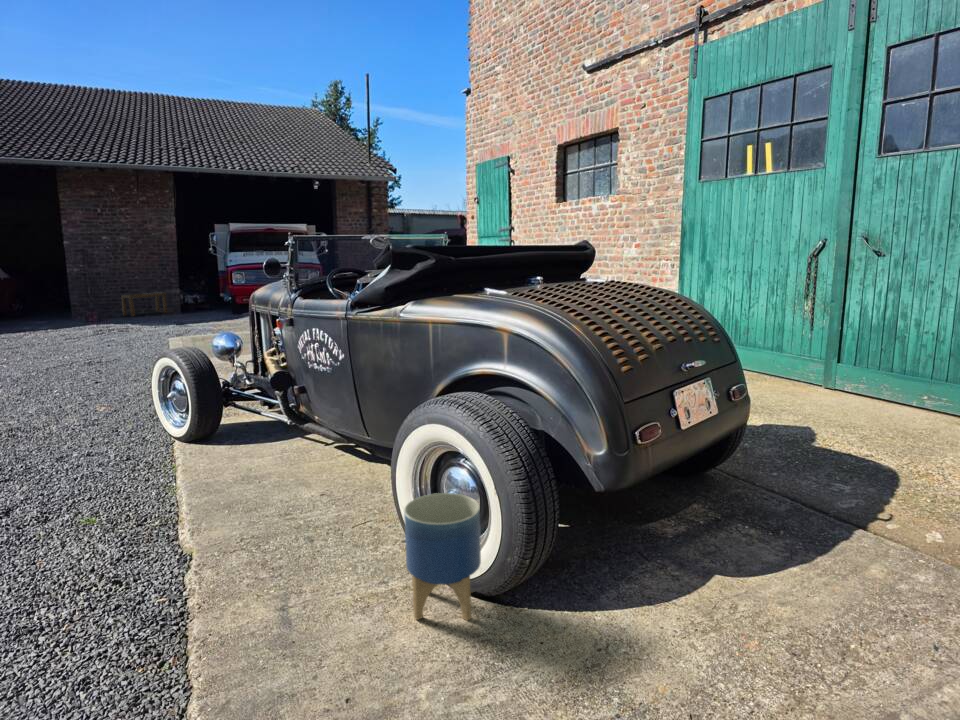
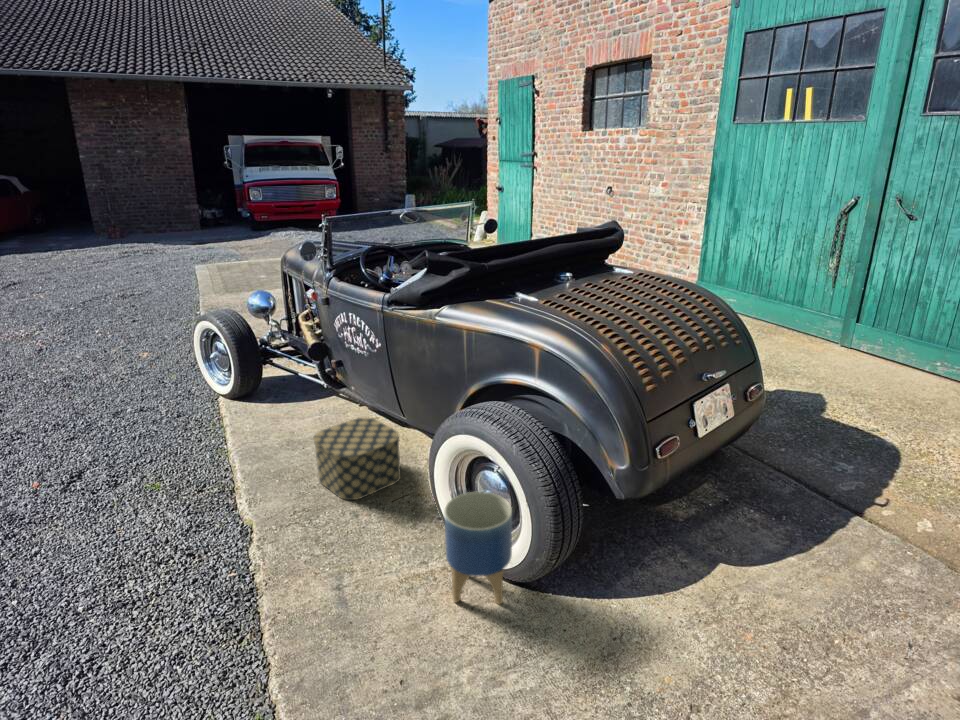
bench: present [121,292,167,316] -> none [145,206,191,231]
storage box: none [268,446,364,529] -> present [313,418,401,500]

